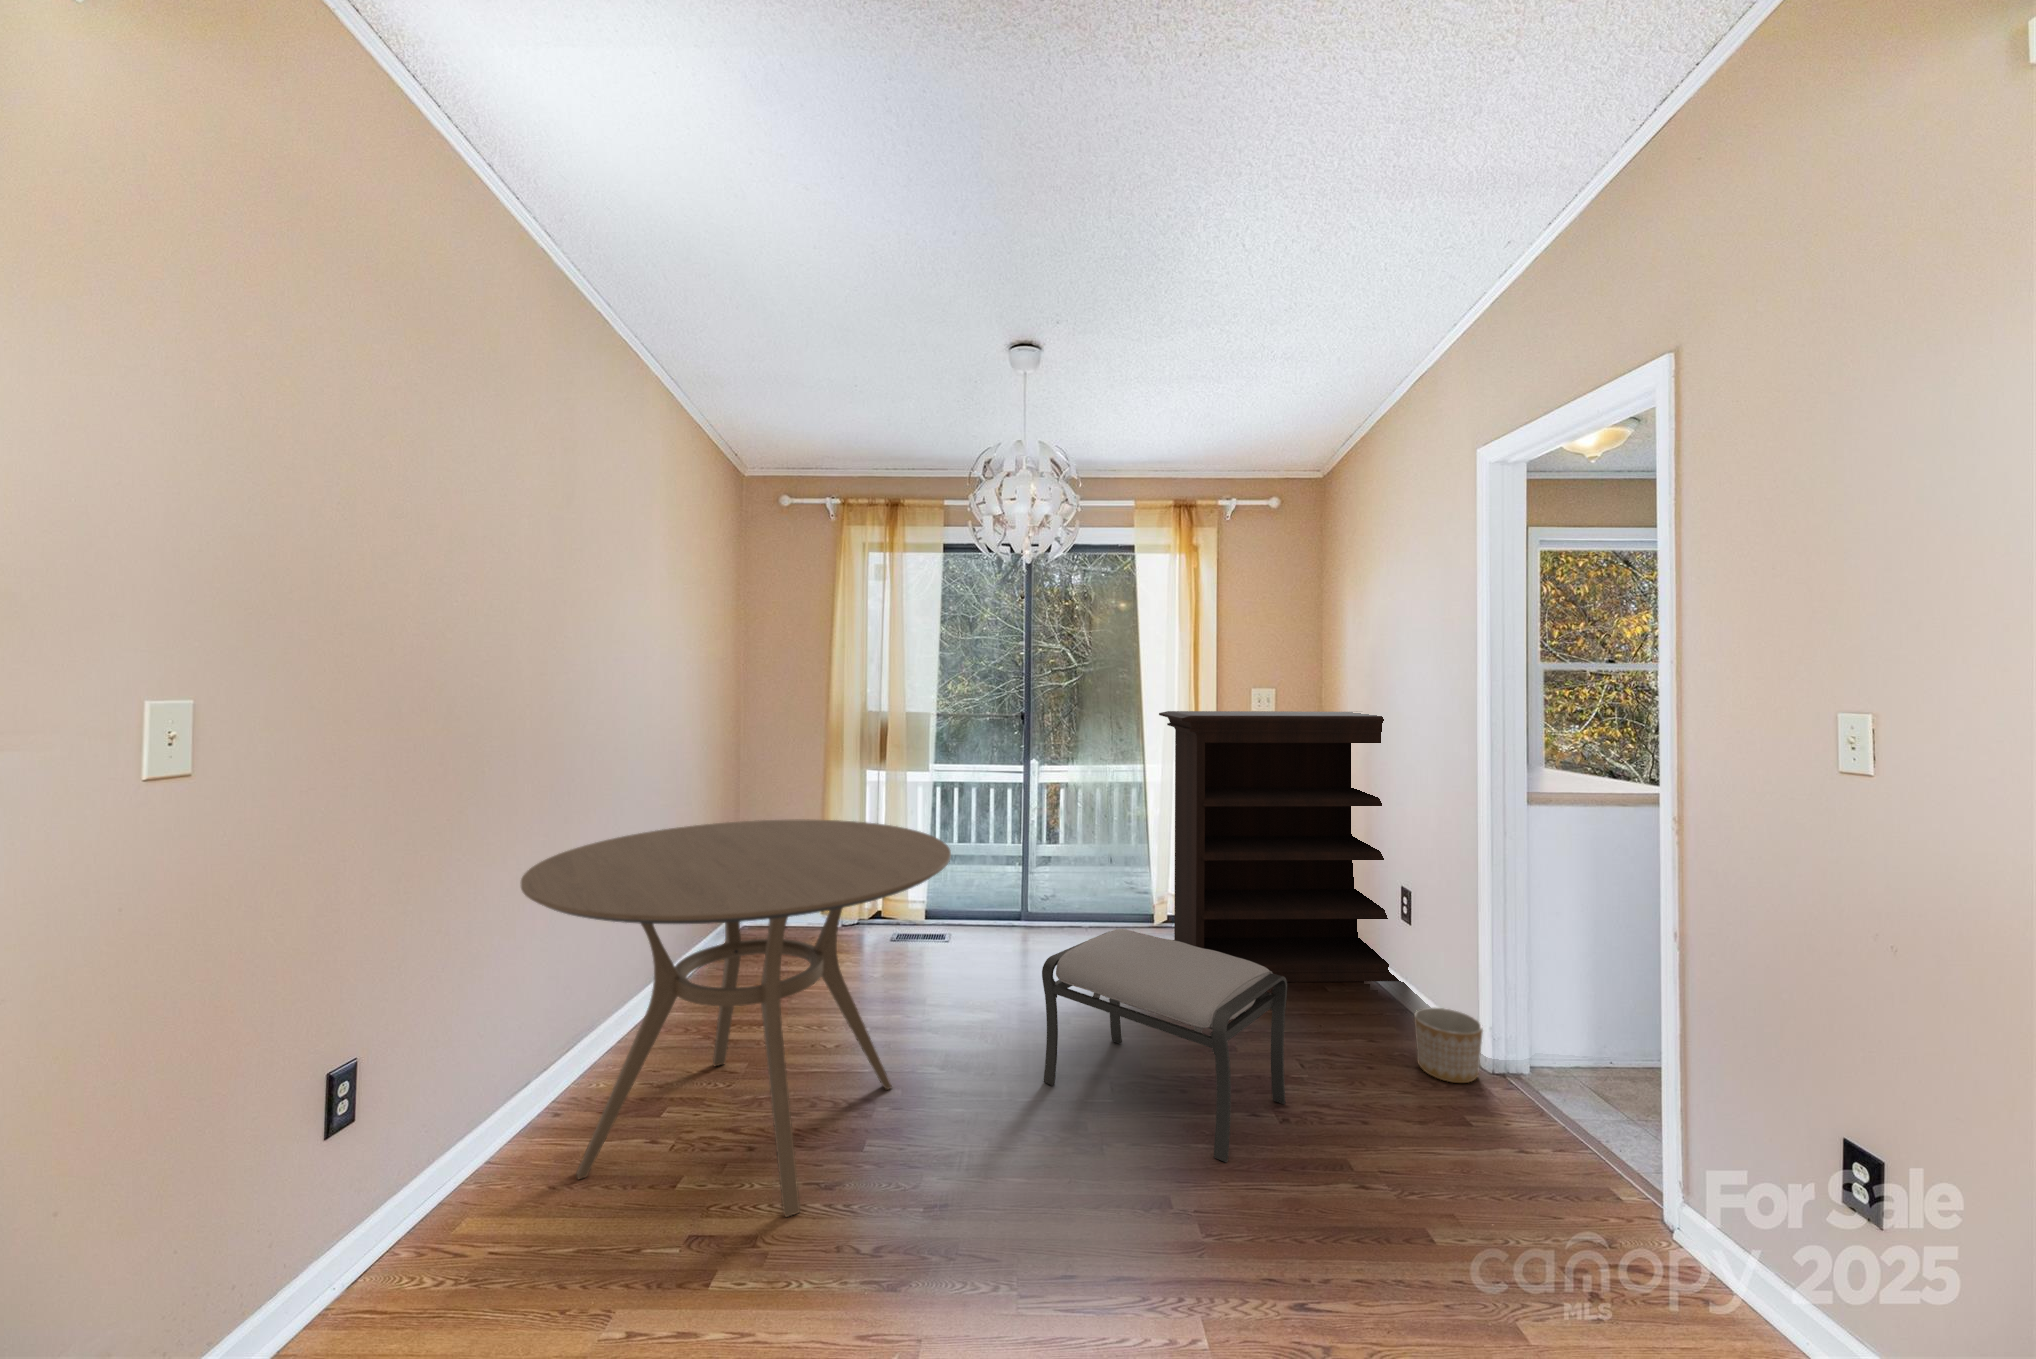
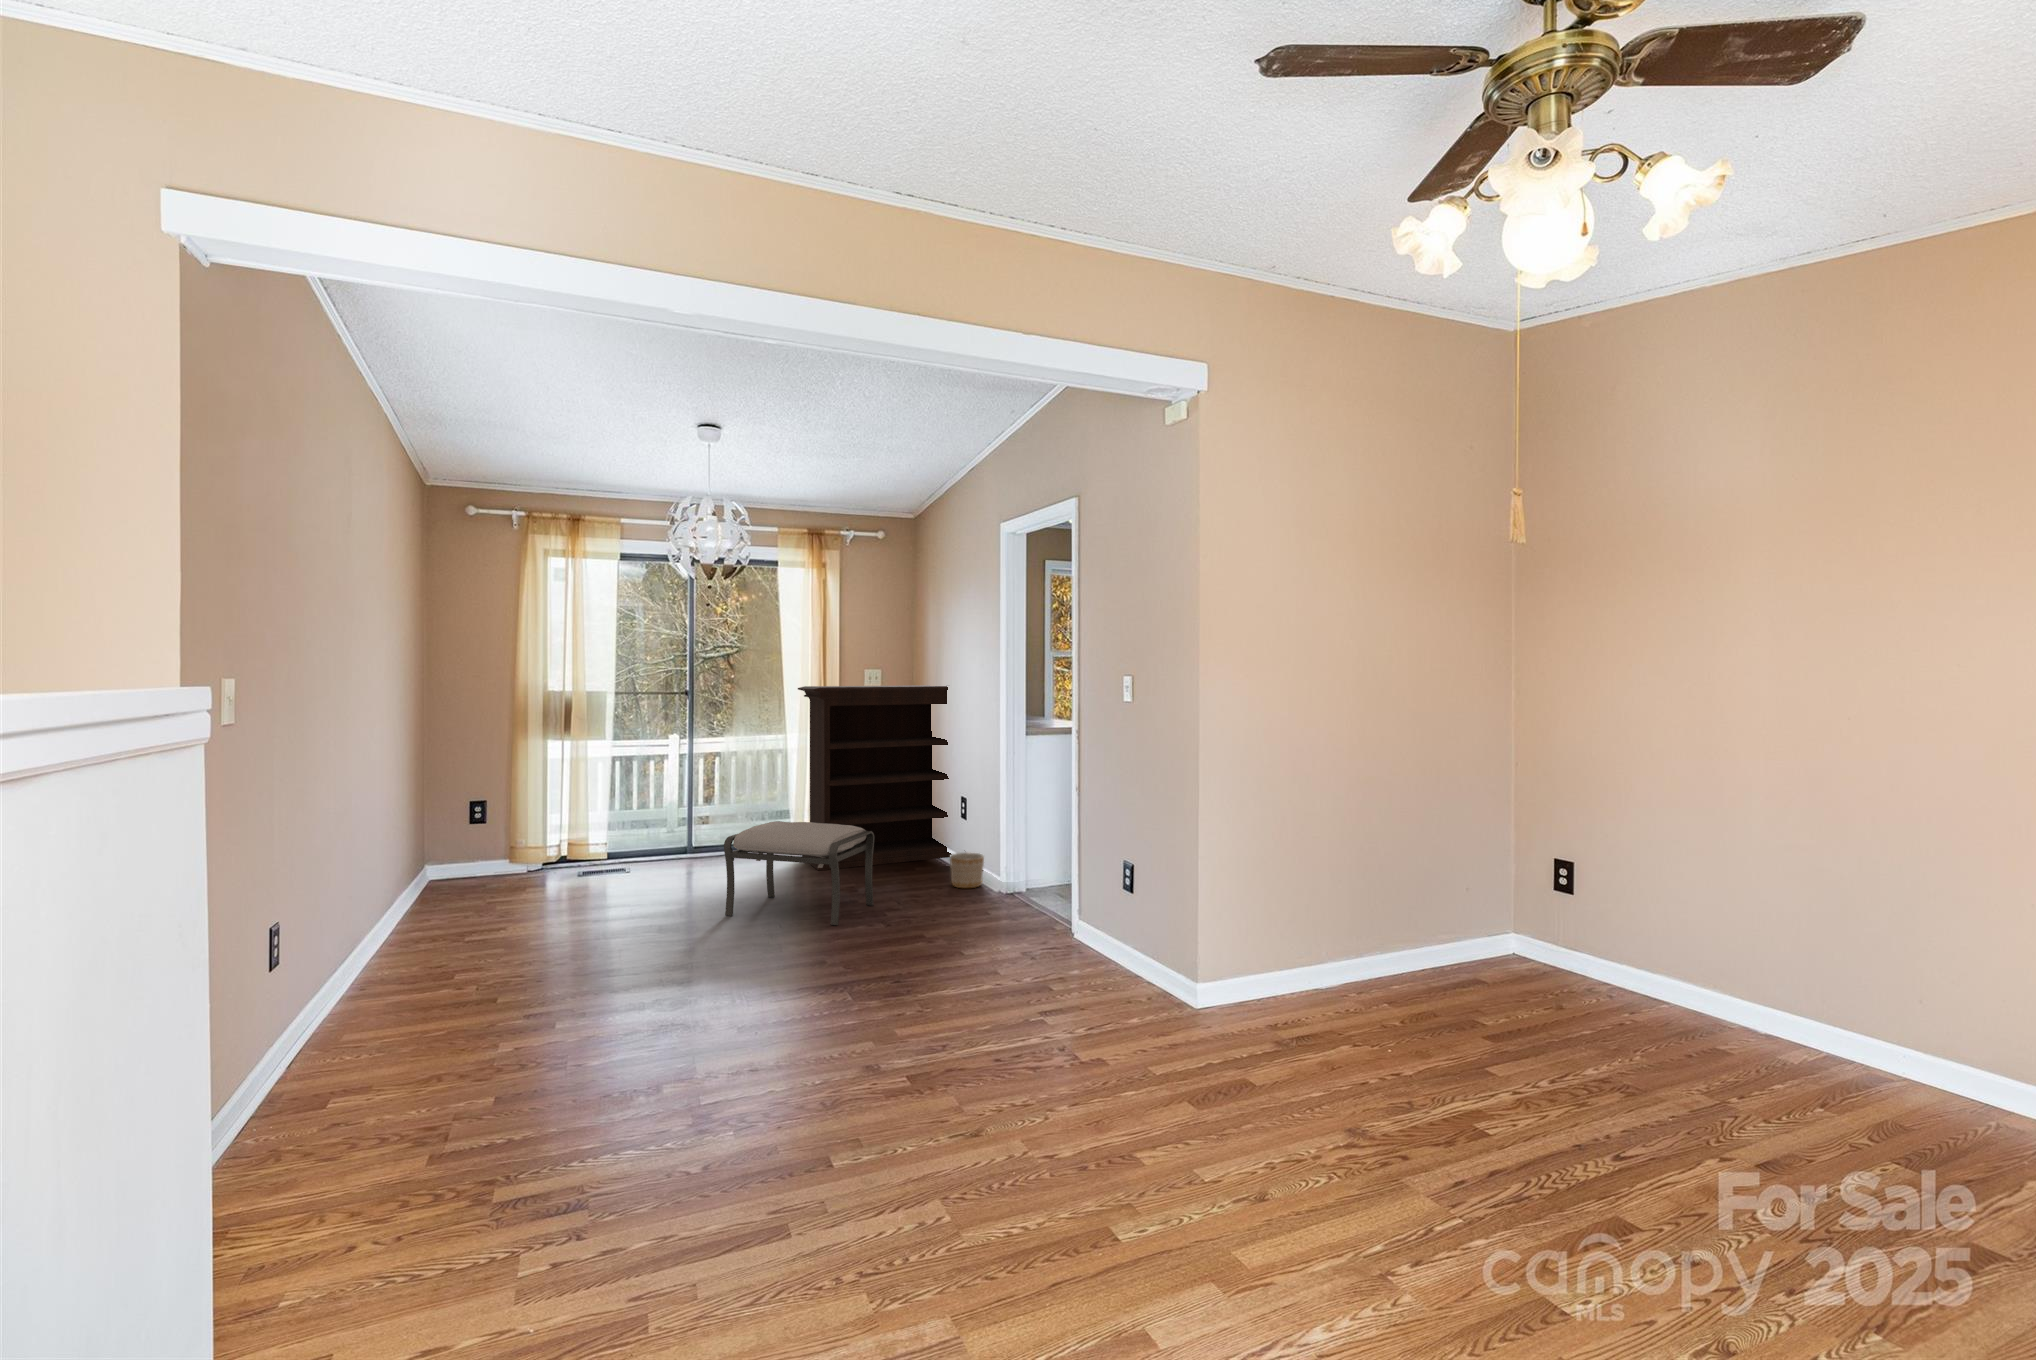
dining table: present [521,820,951,1217] -> none [367,762,668,982]

